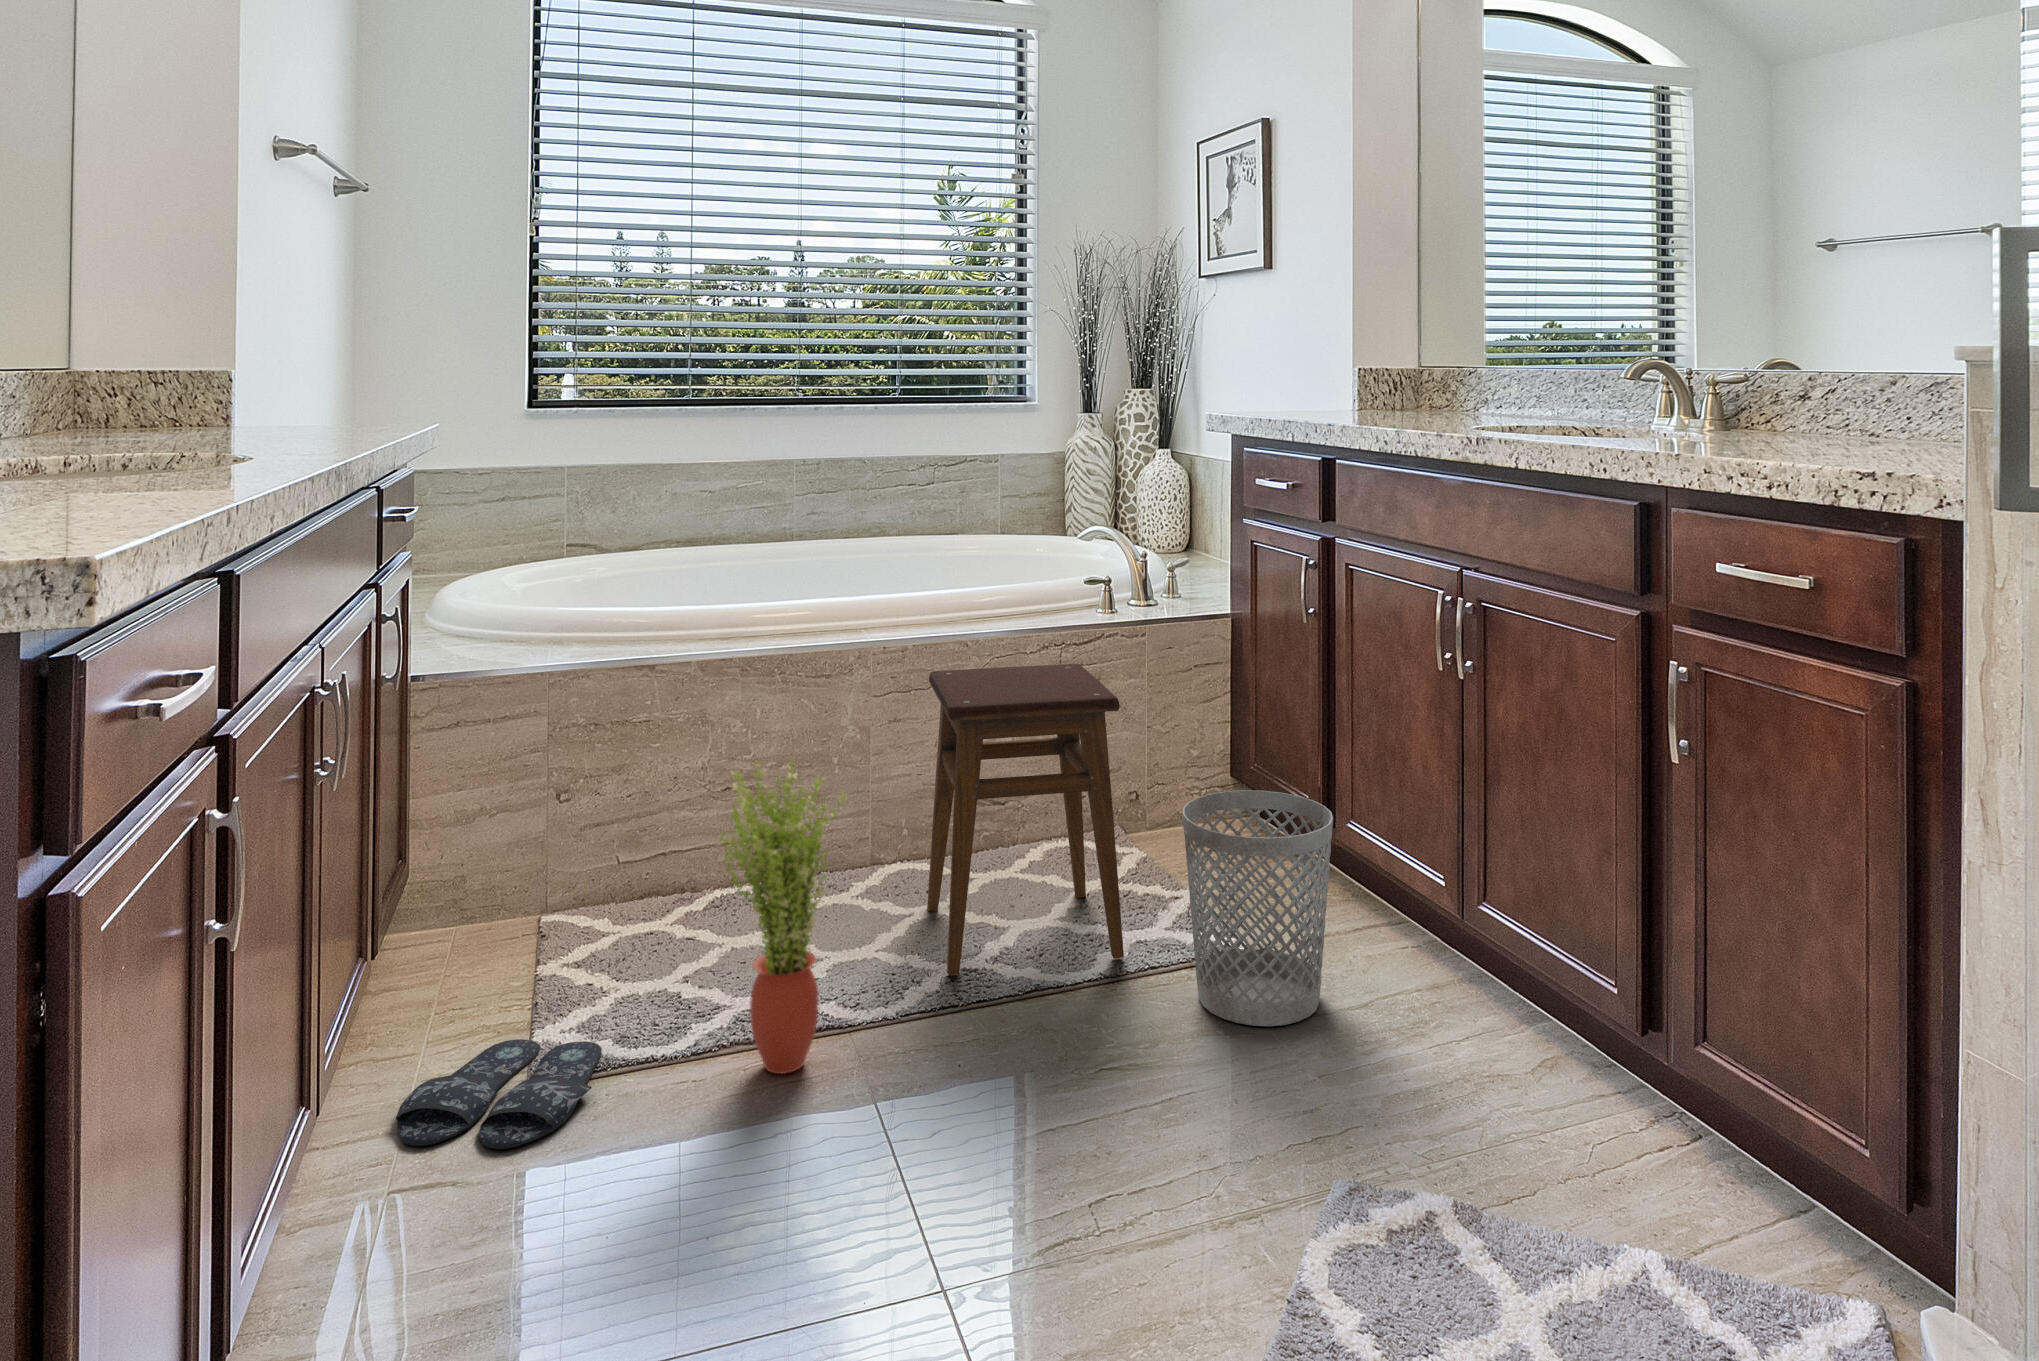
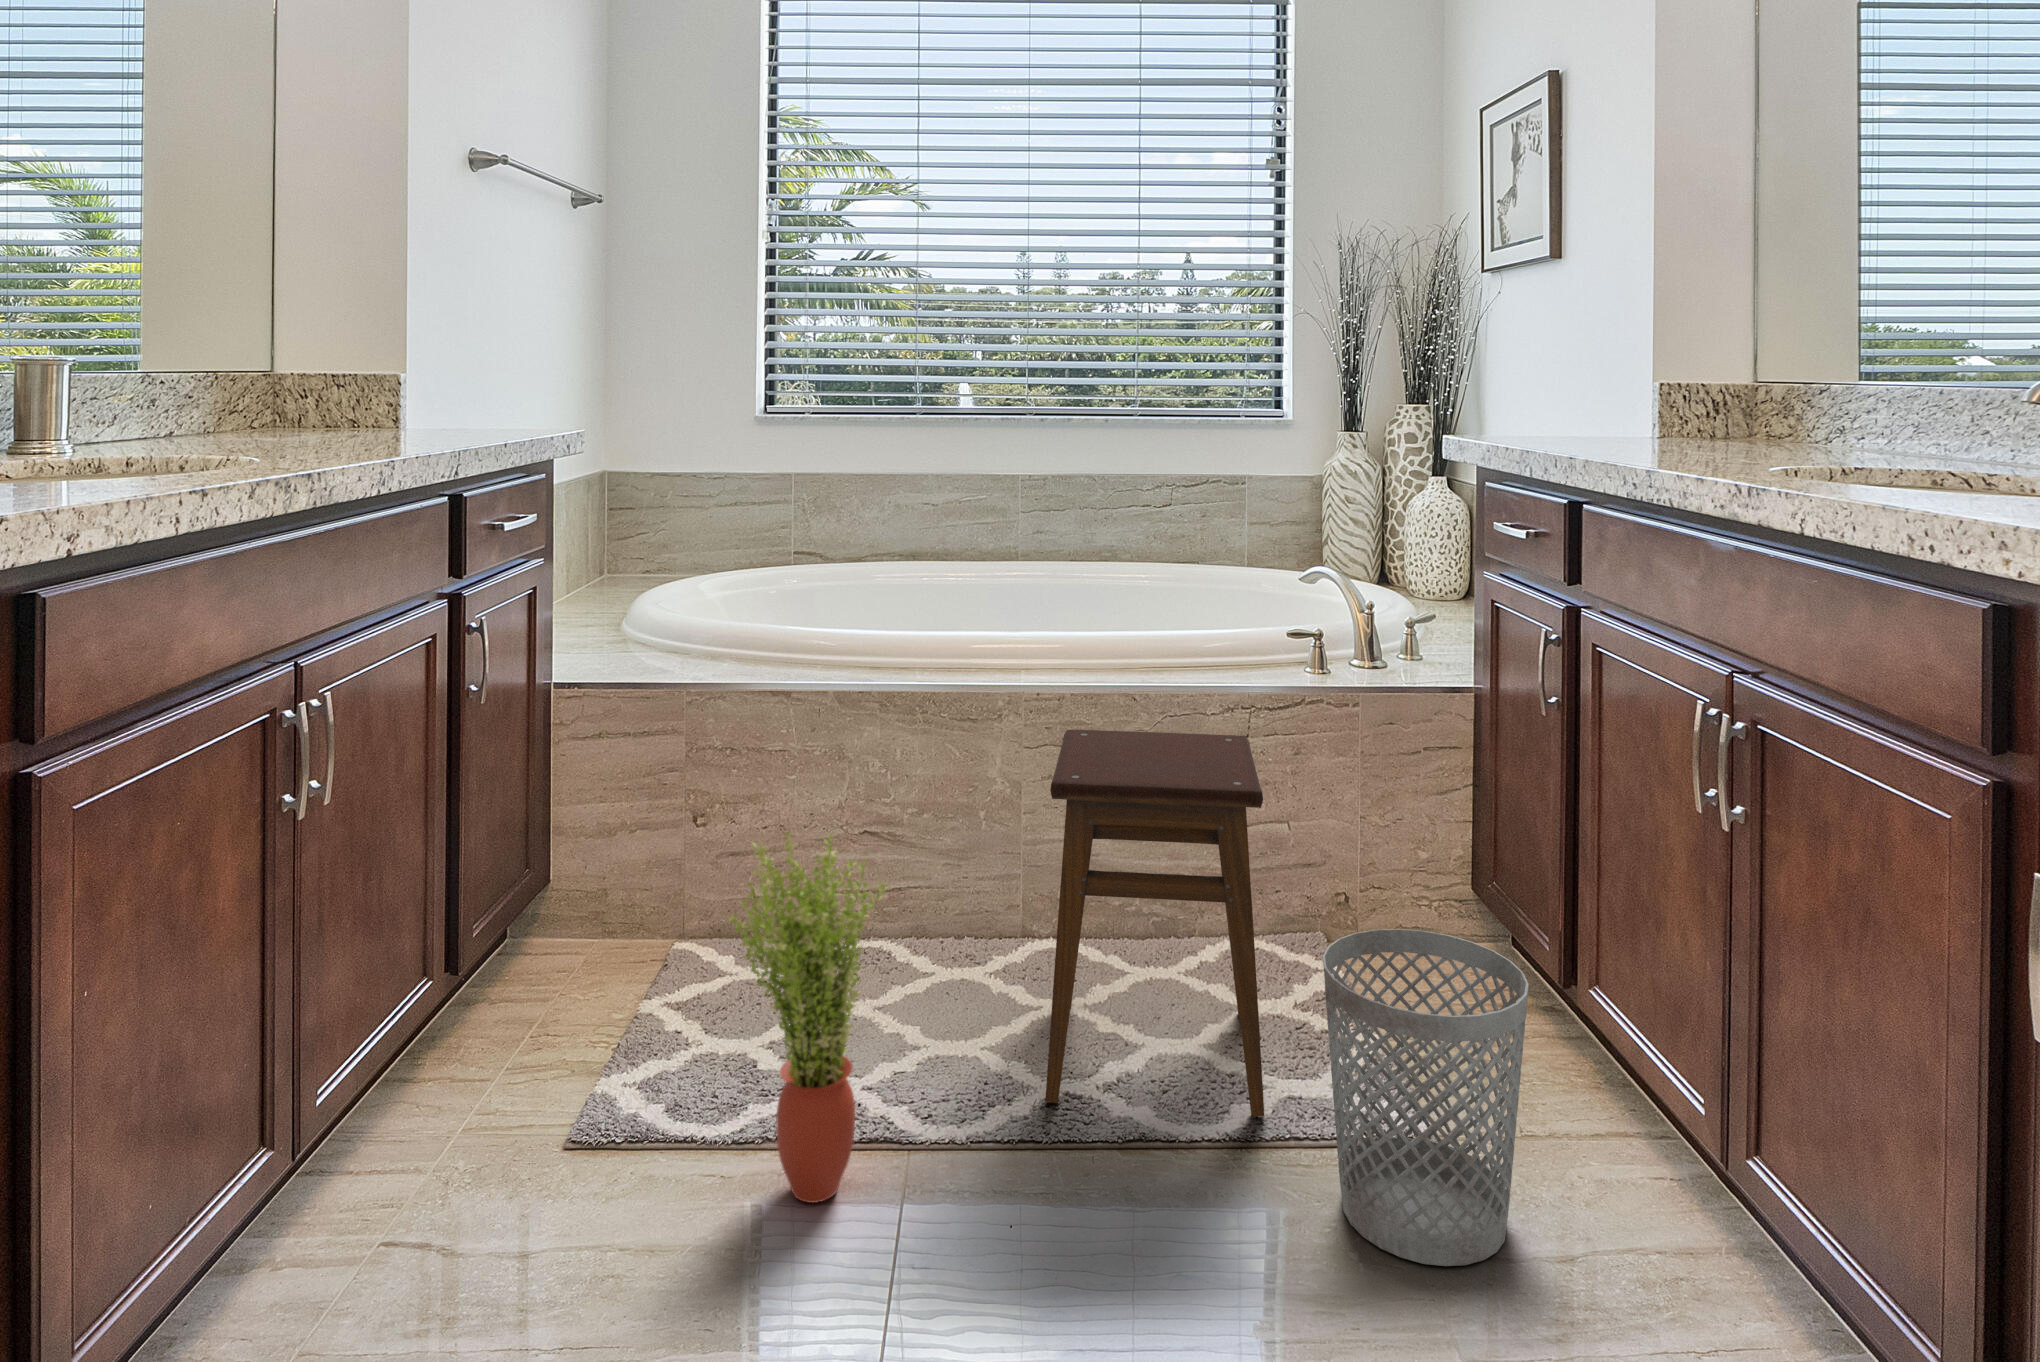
slippers: present [396,1039,602,1149] -> none [403,1096,643,1239]

